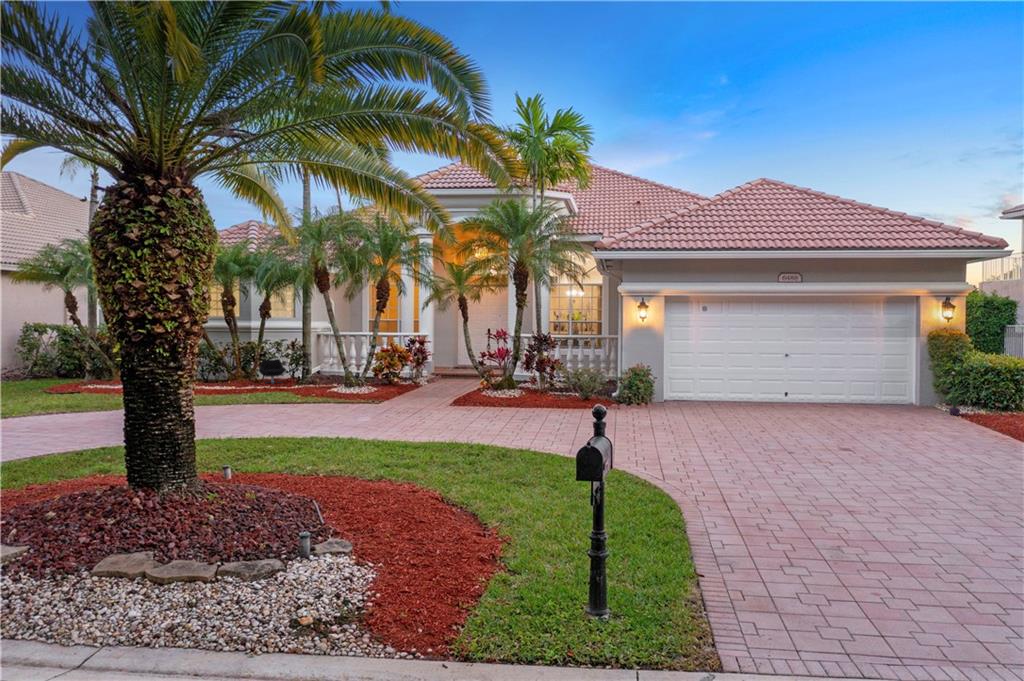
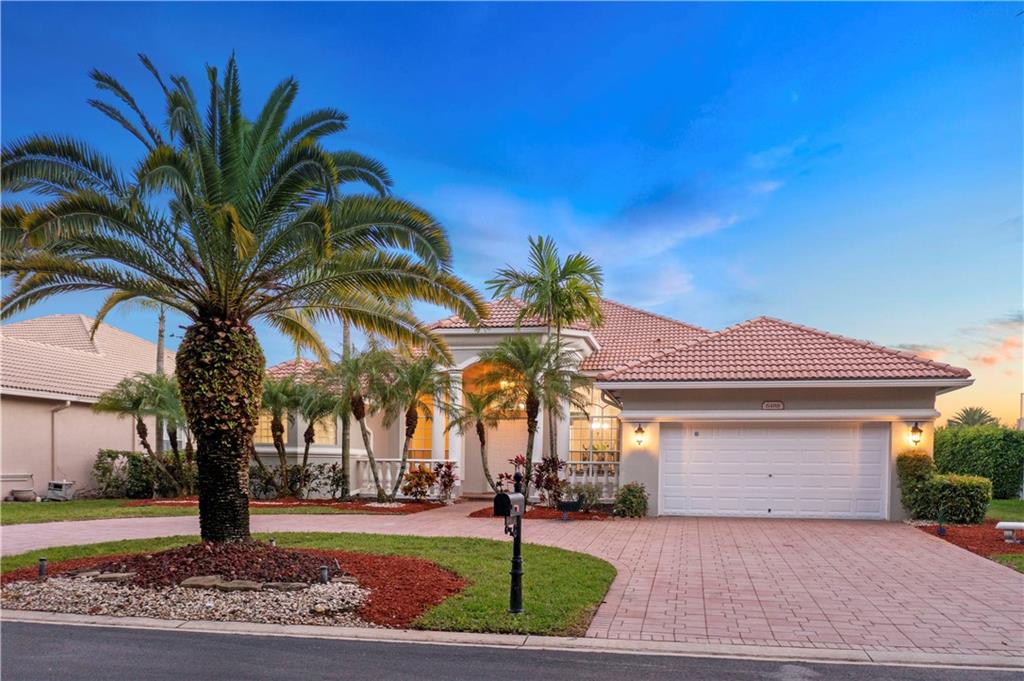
lounge chair: present [258,359,286,384] -> present [556,493,586,520]

